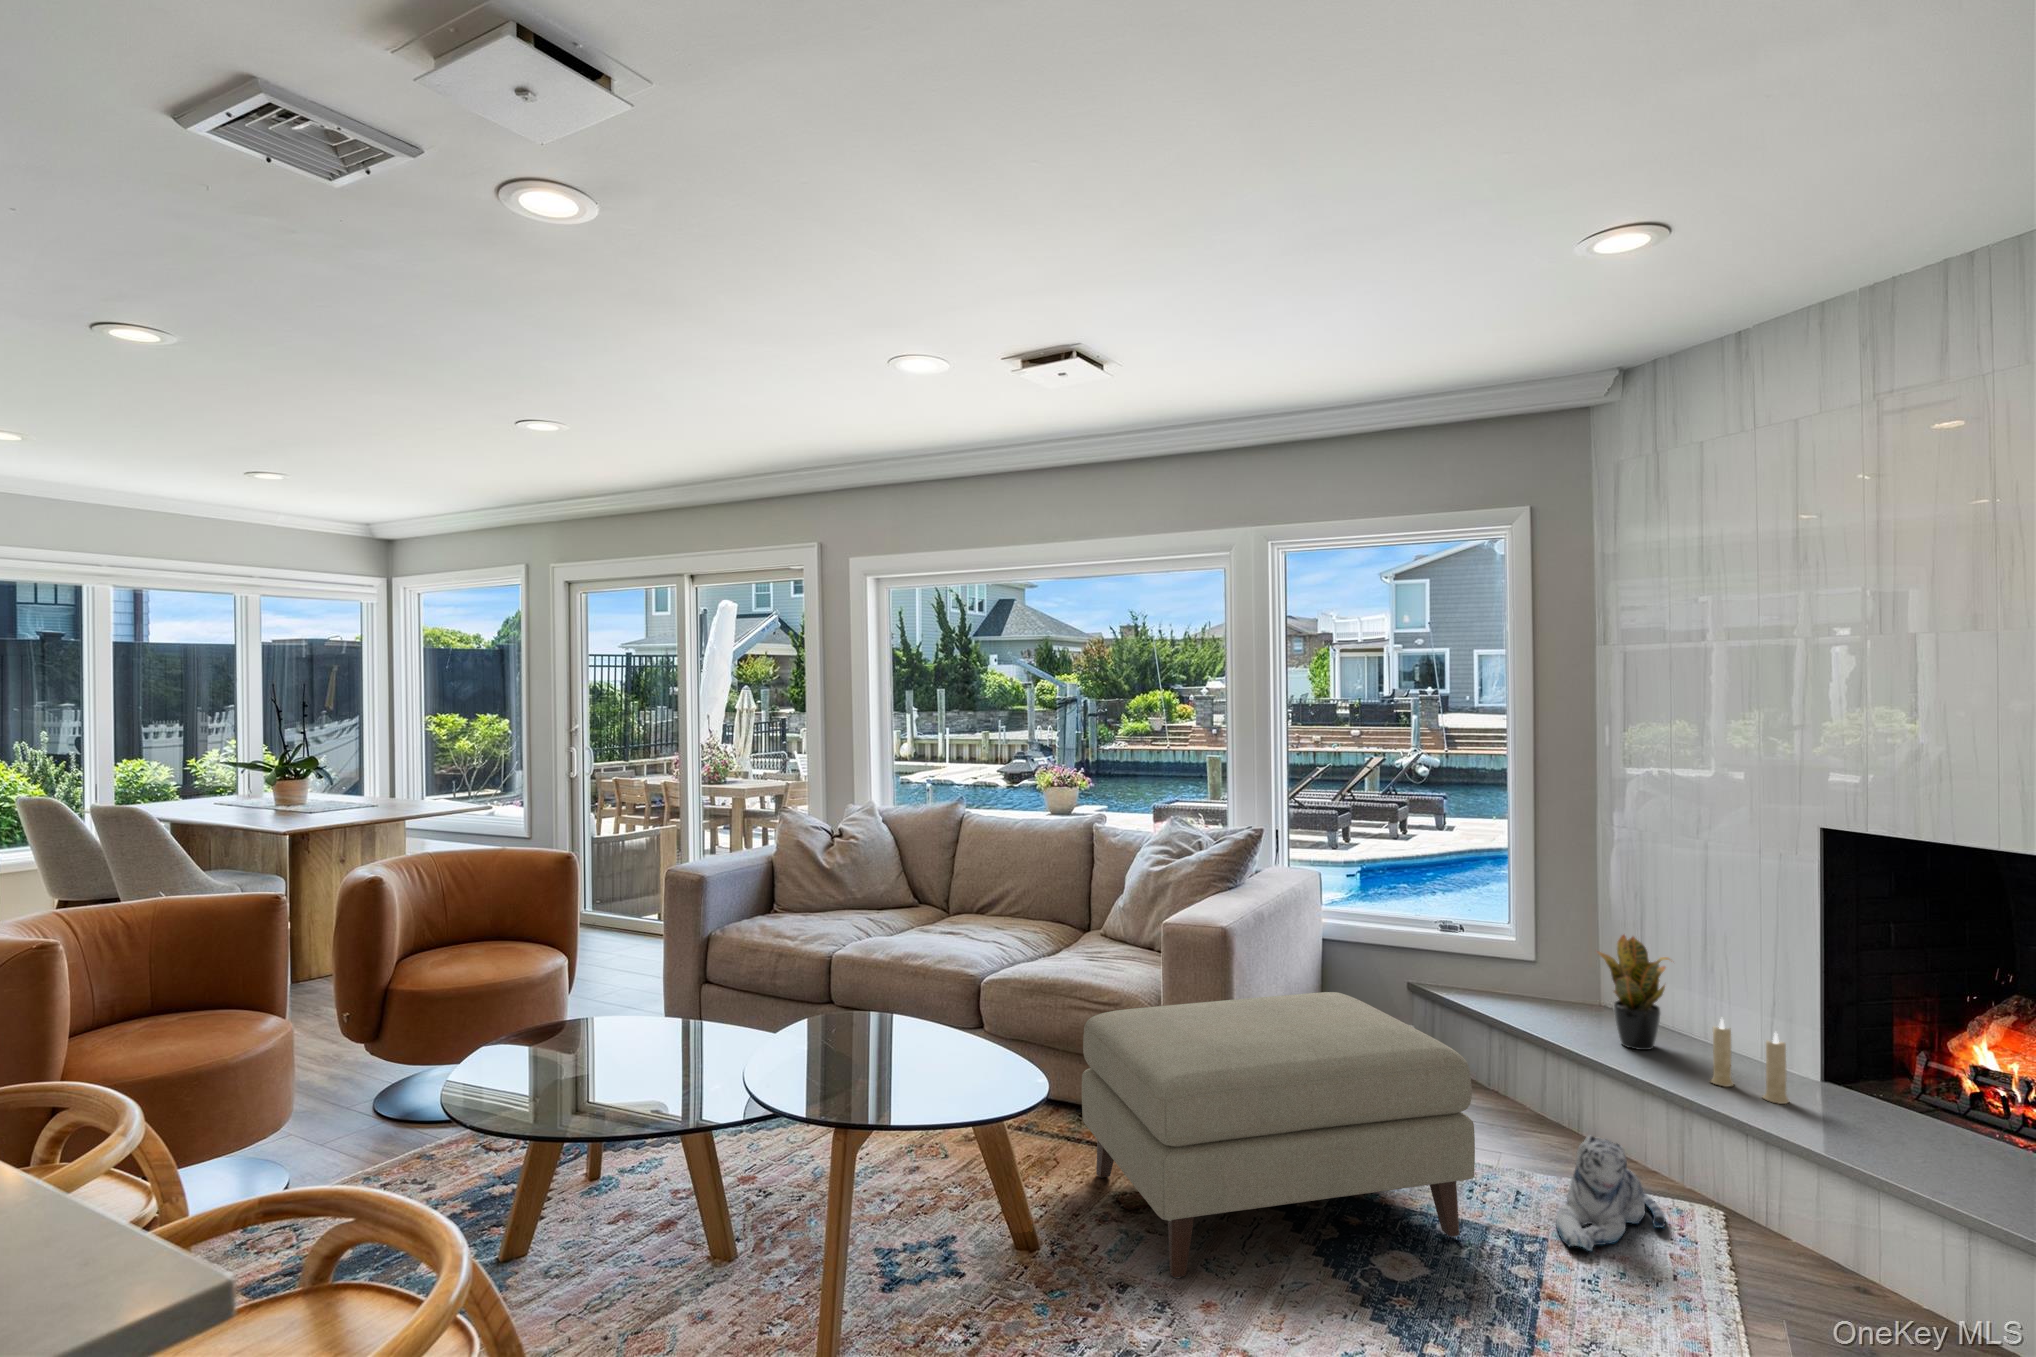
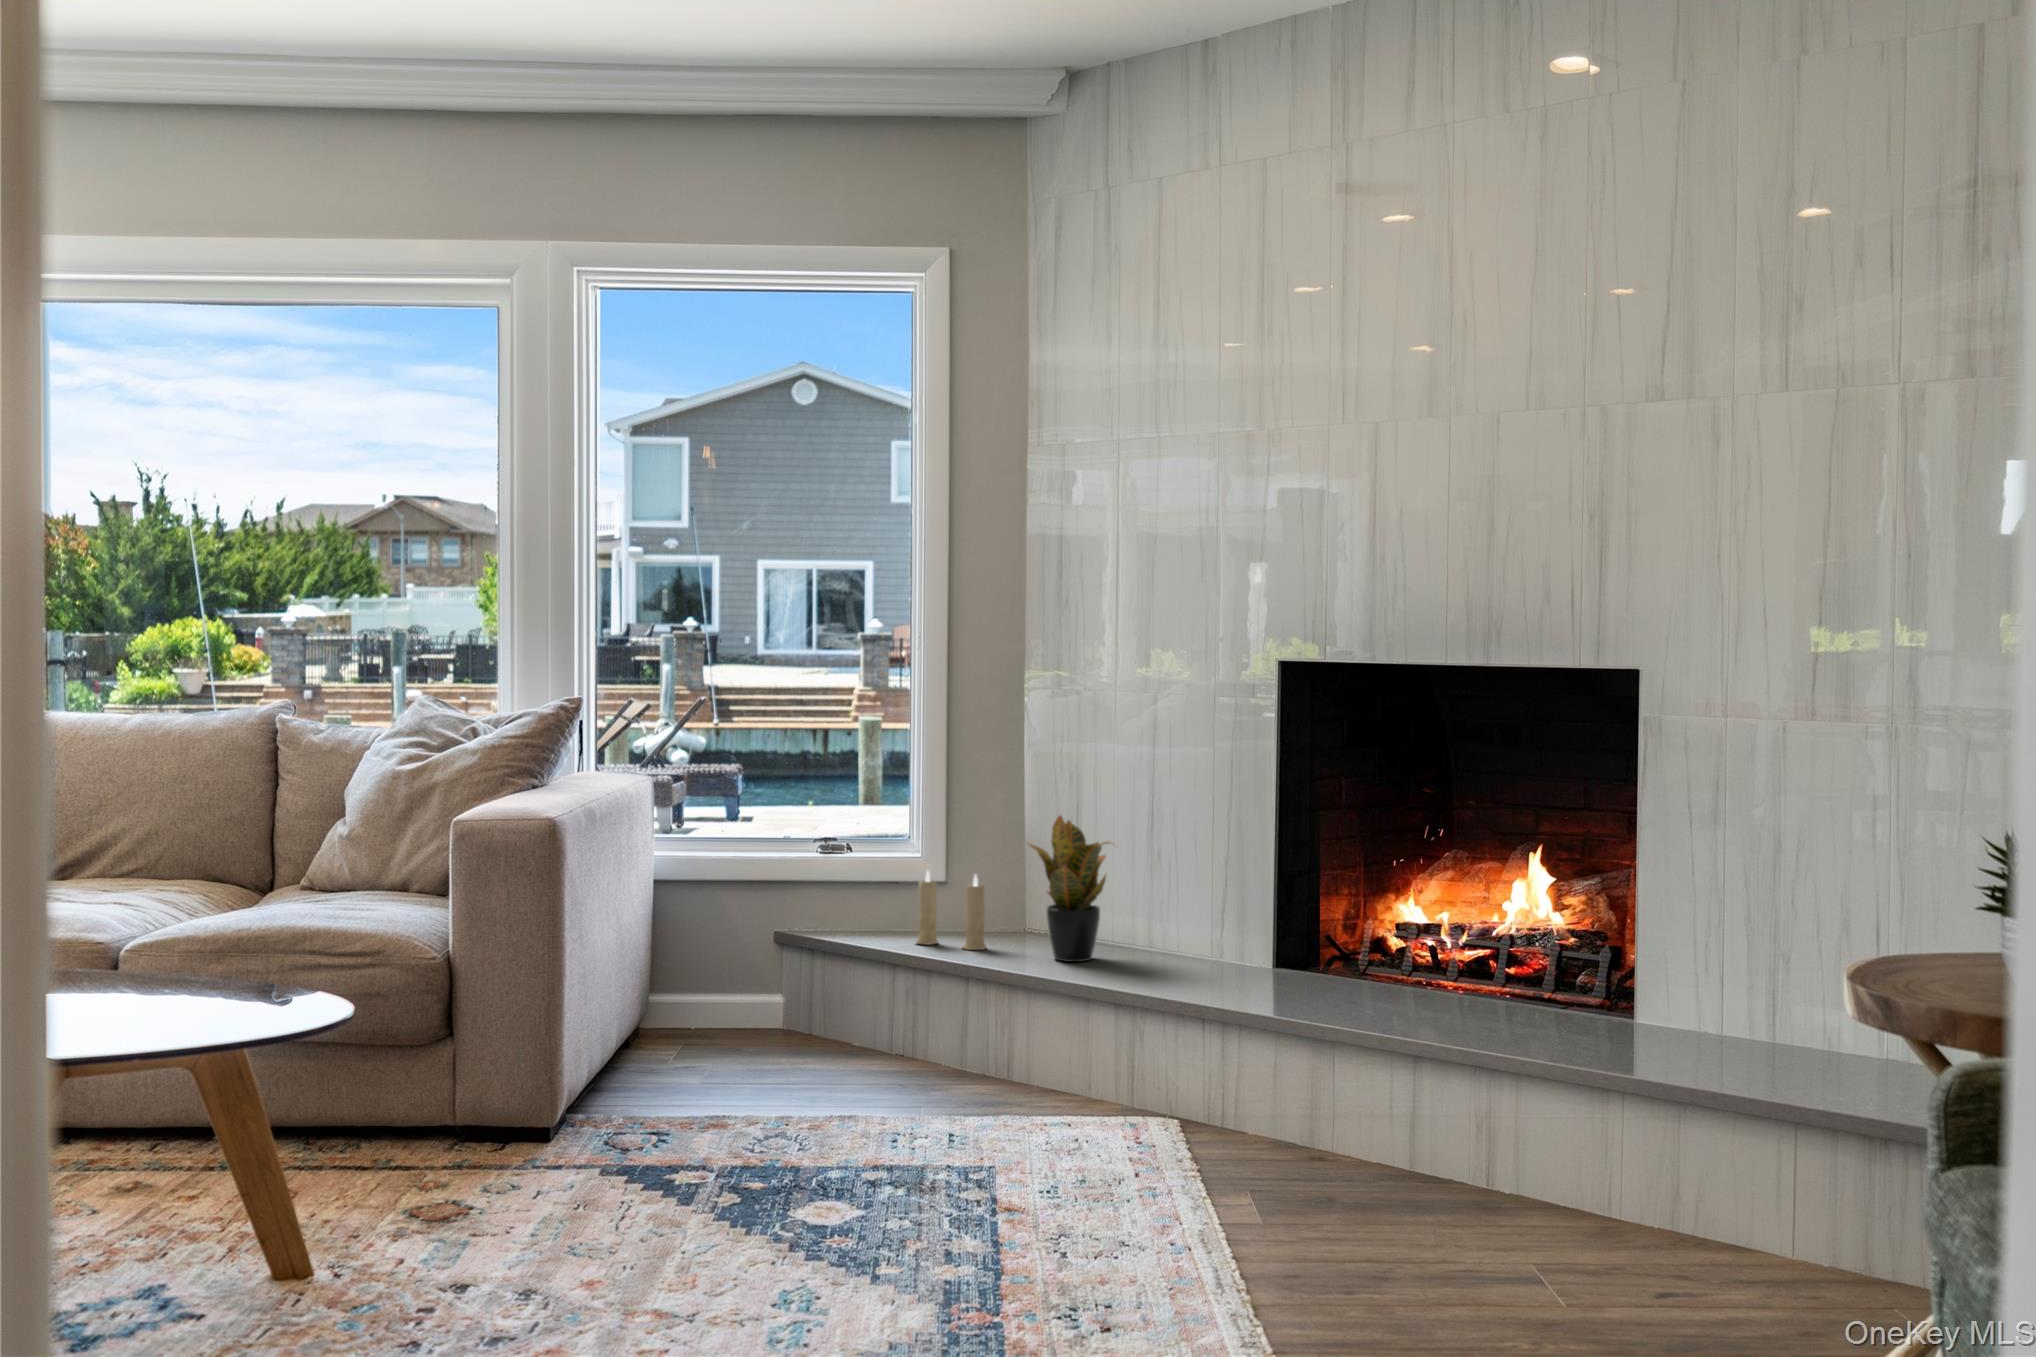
ottoman: present [1082,992,1475,1278] -> none [344,901,912,1269]
candle: present [1710,1019,1789,1104] -> present [916,871,986,950]
plush toy: present [1556,1135,1666,1251] -> none [1000,1034,1121,1169]

